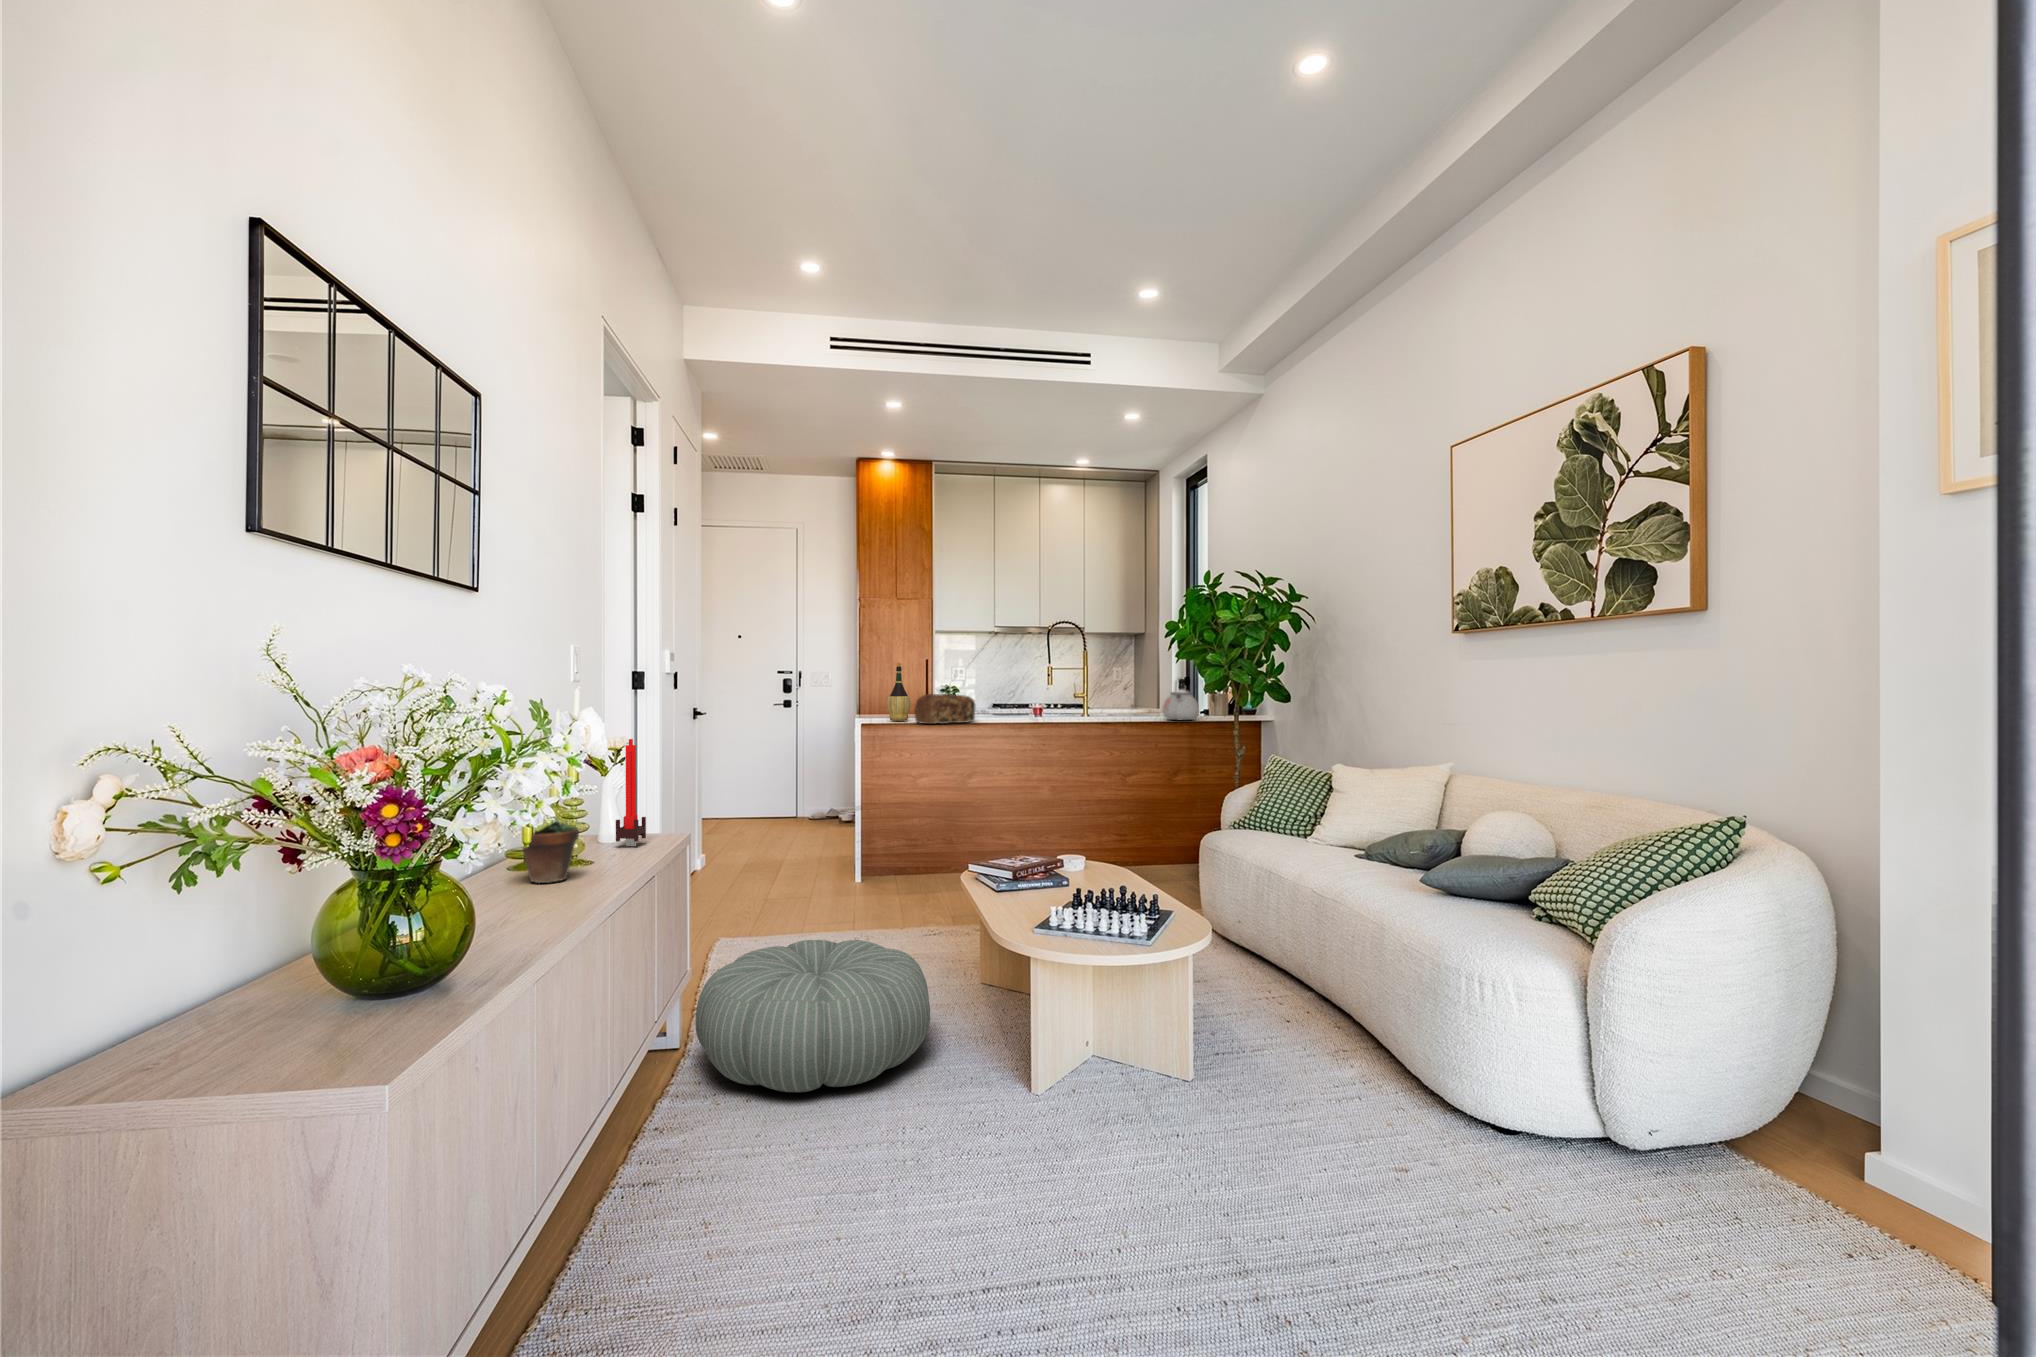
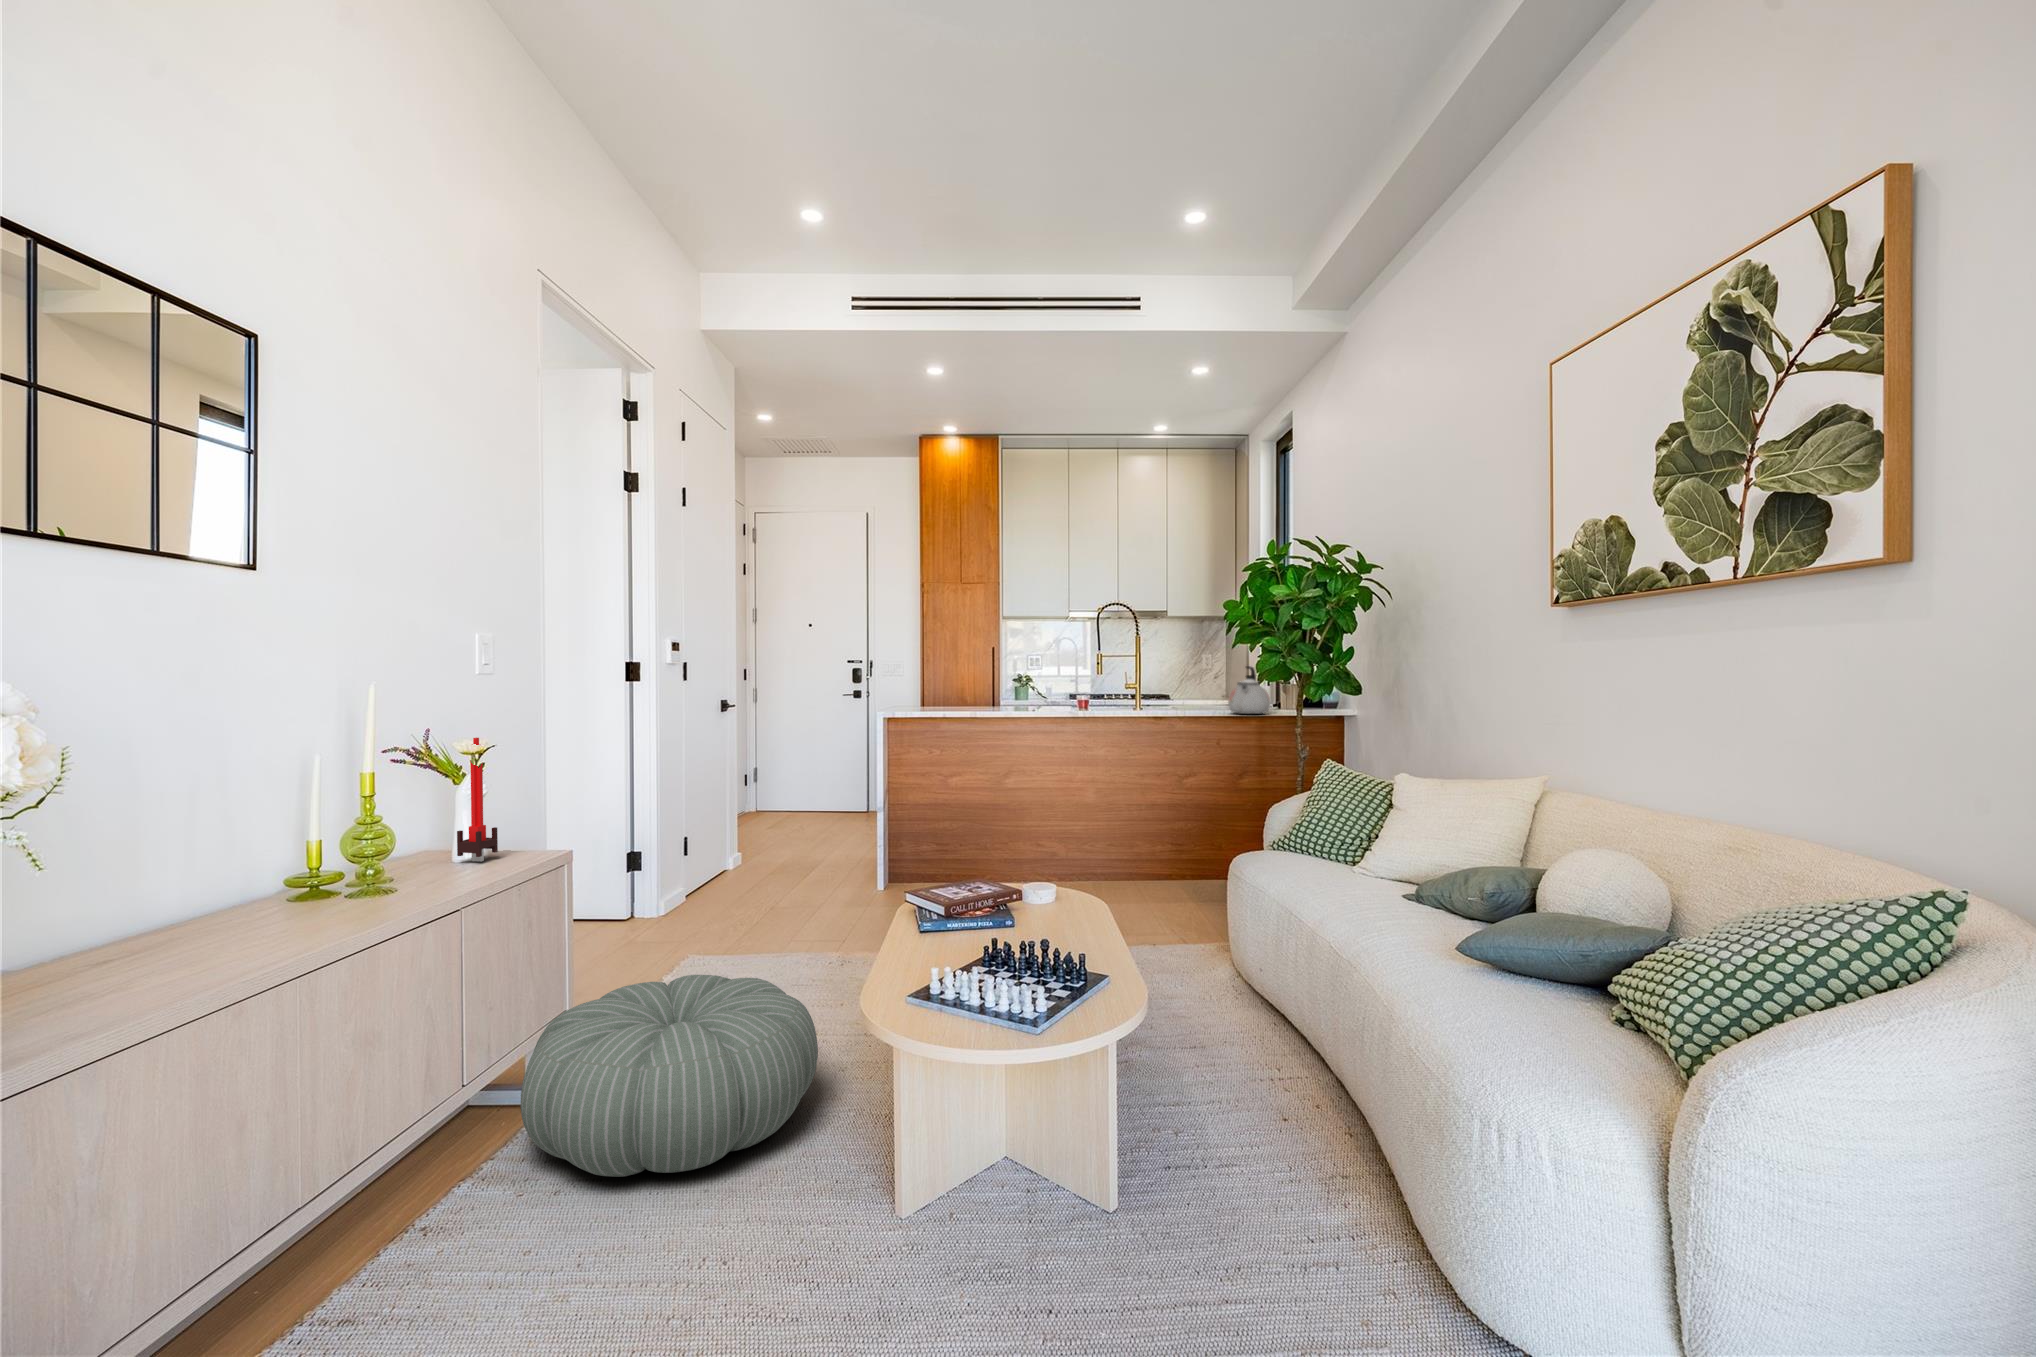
wine bottle: present [887,663,911,721] -> none [923,650,948,712]
bread loaf: present [914,694,975,724] -> none [946,684,1013,717]
succulent plant: present [522,820,579,883] -> none [247,801,340,914]

